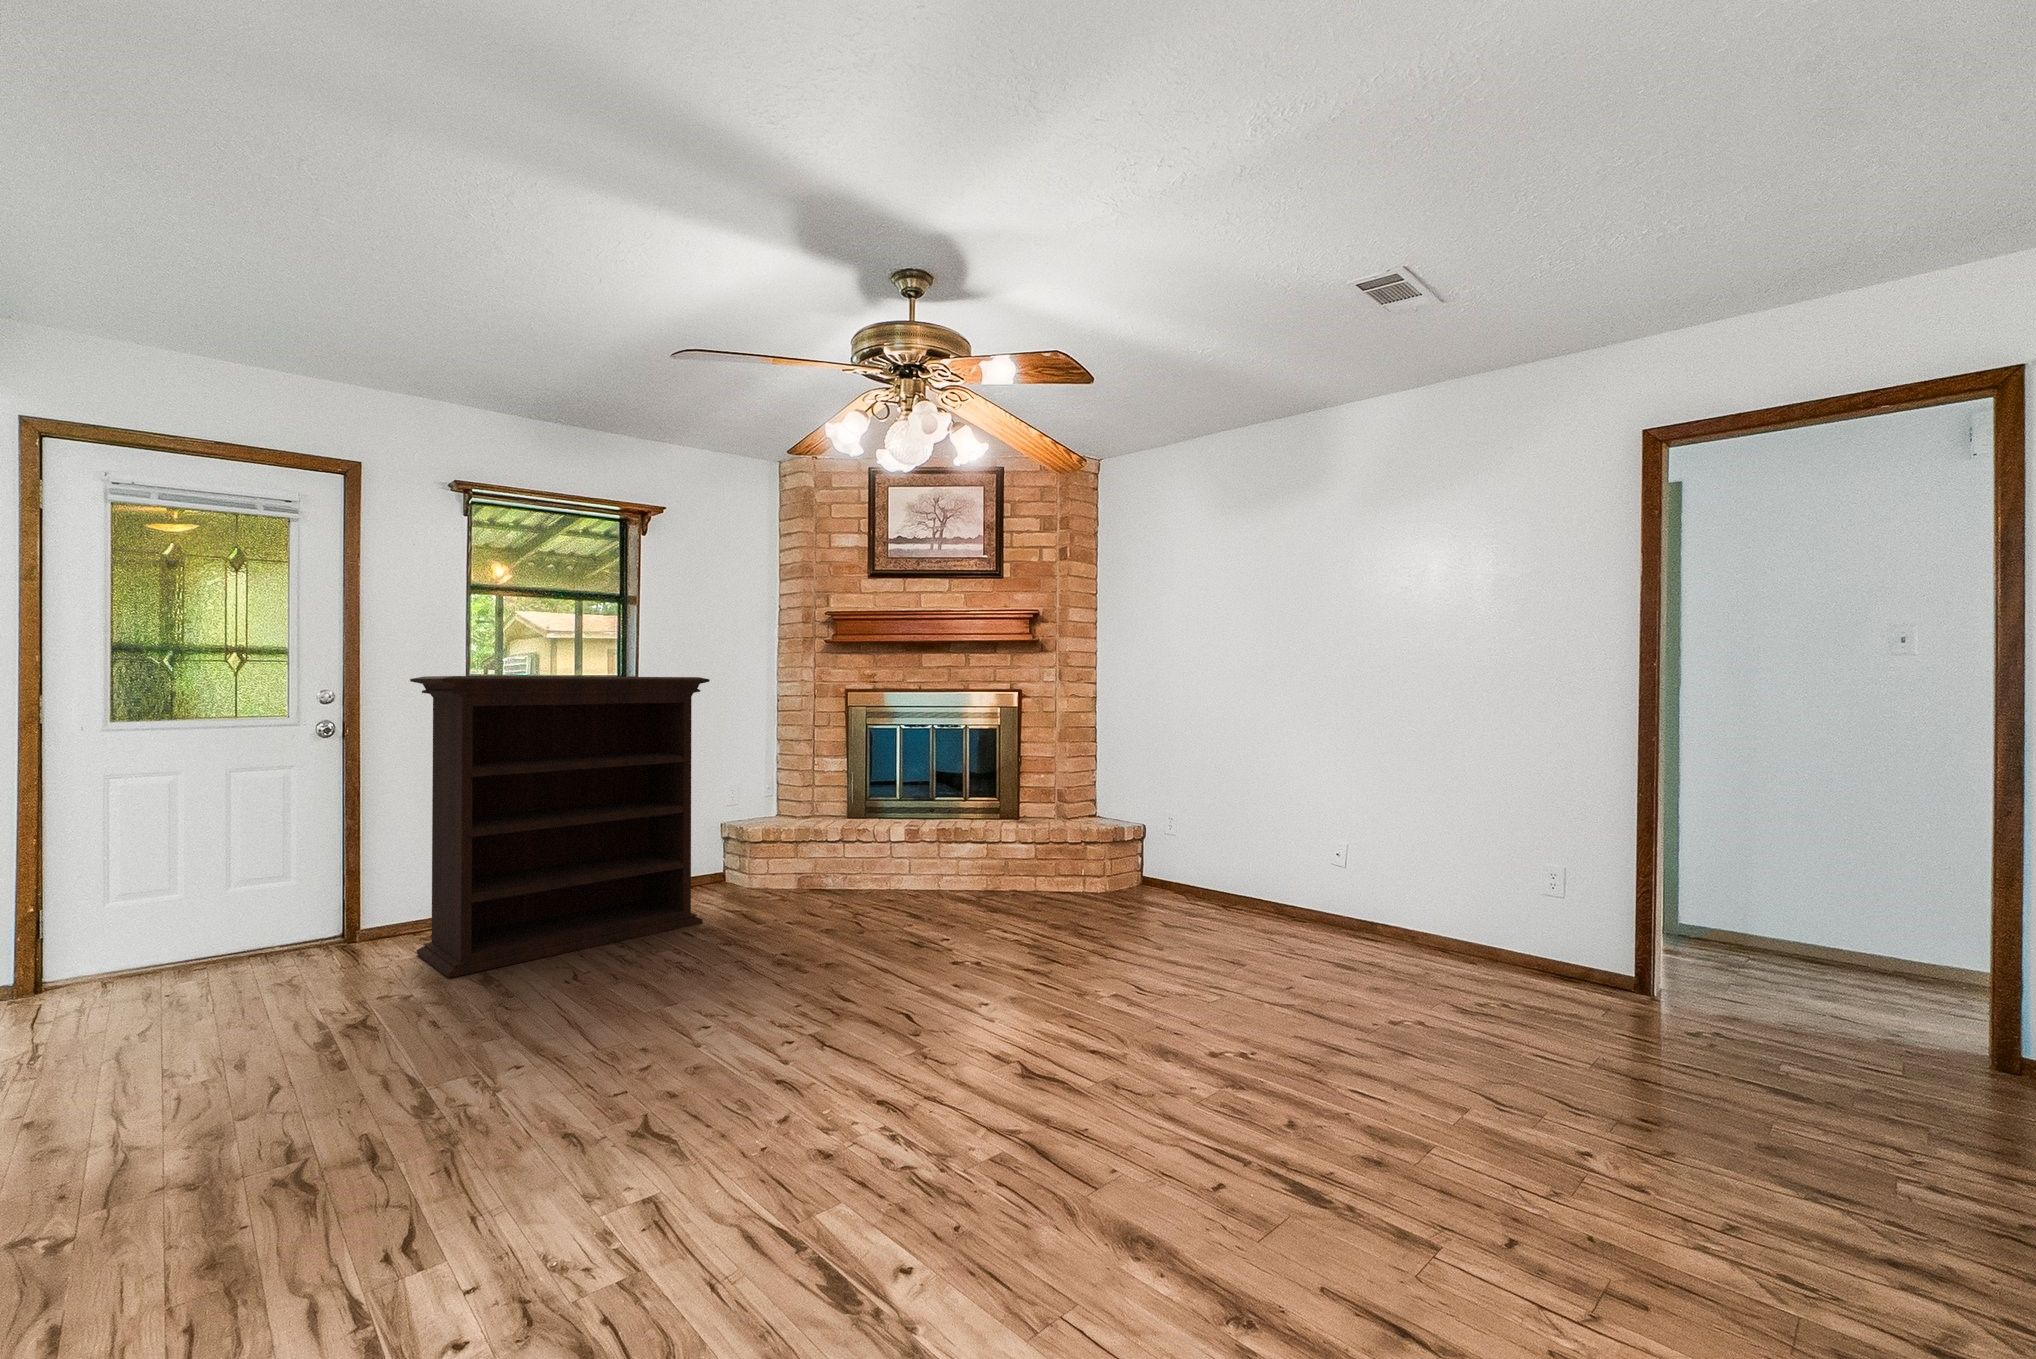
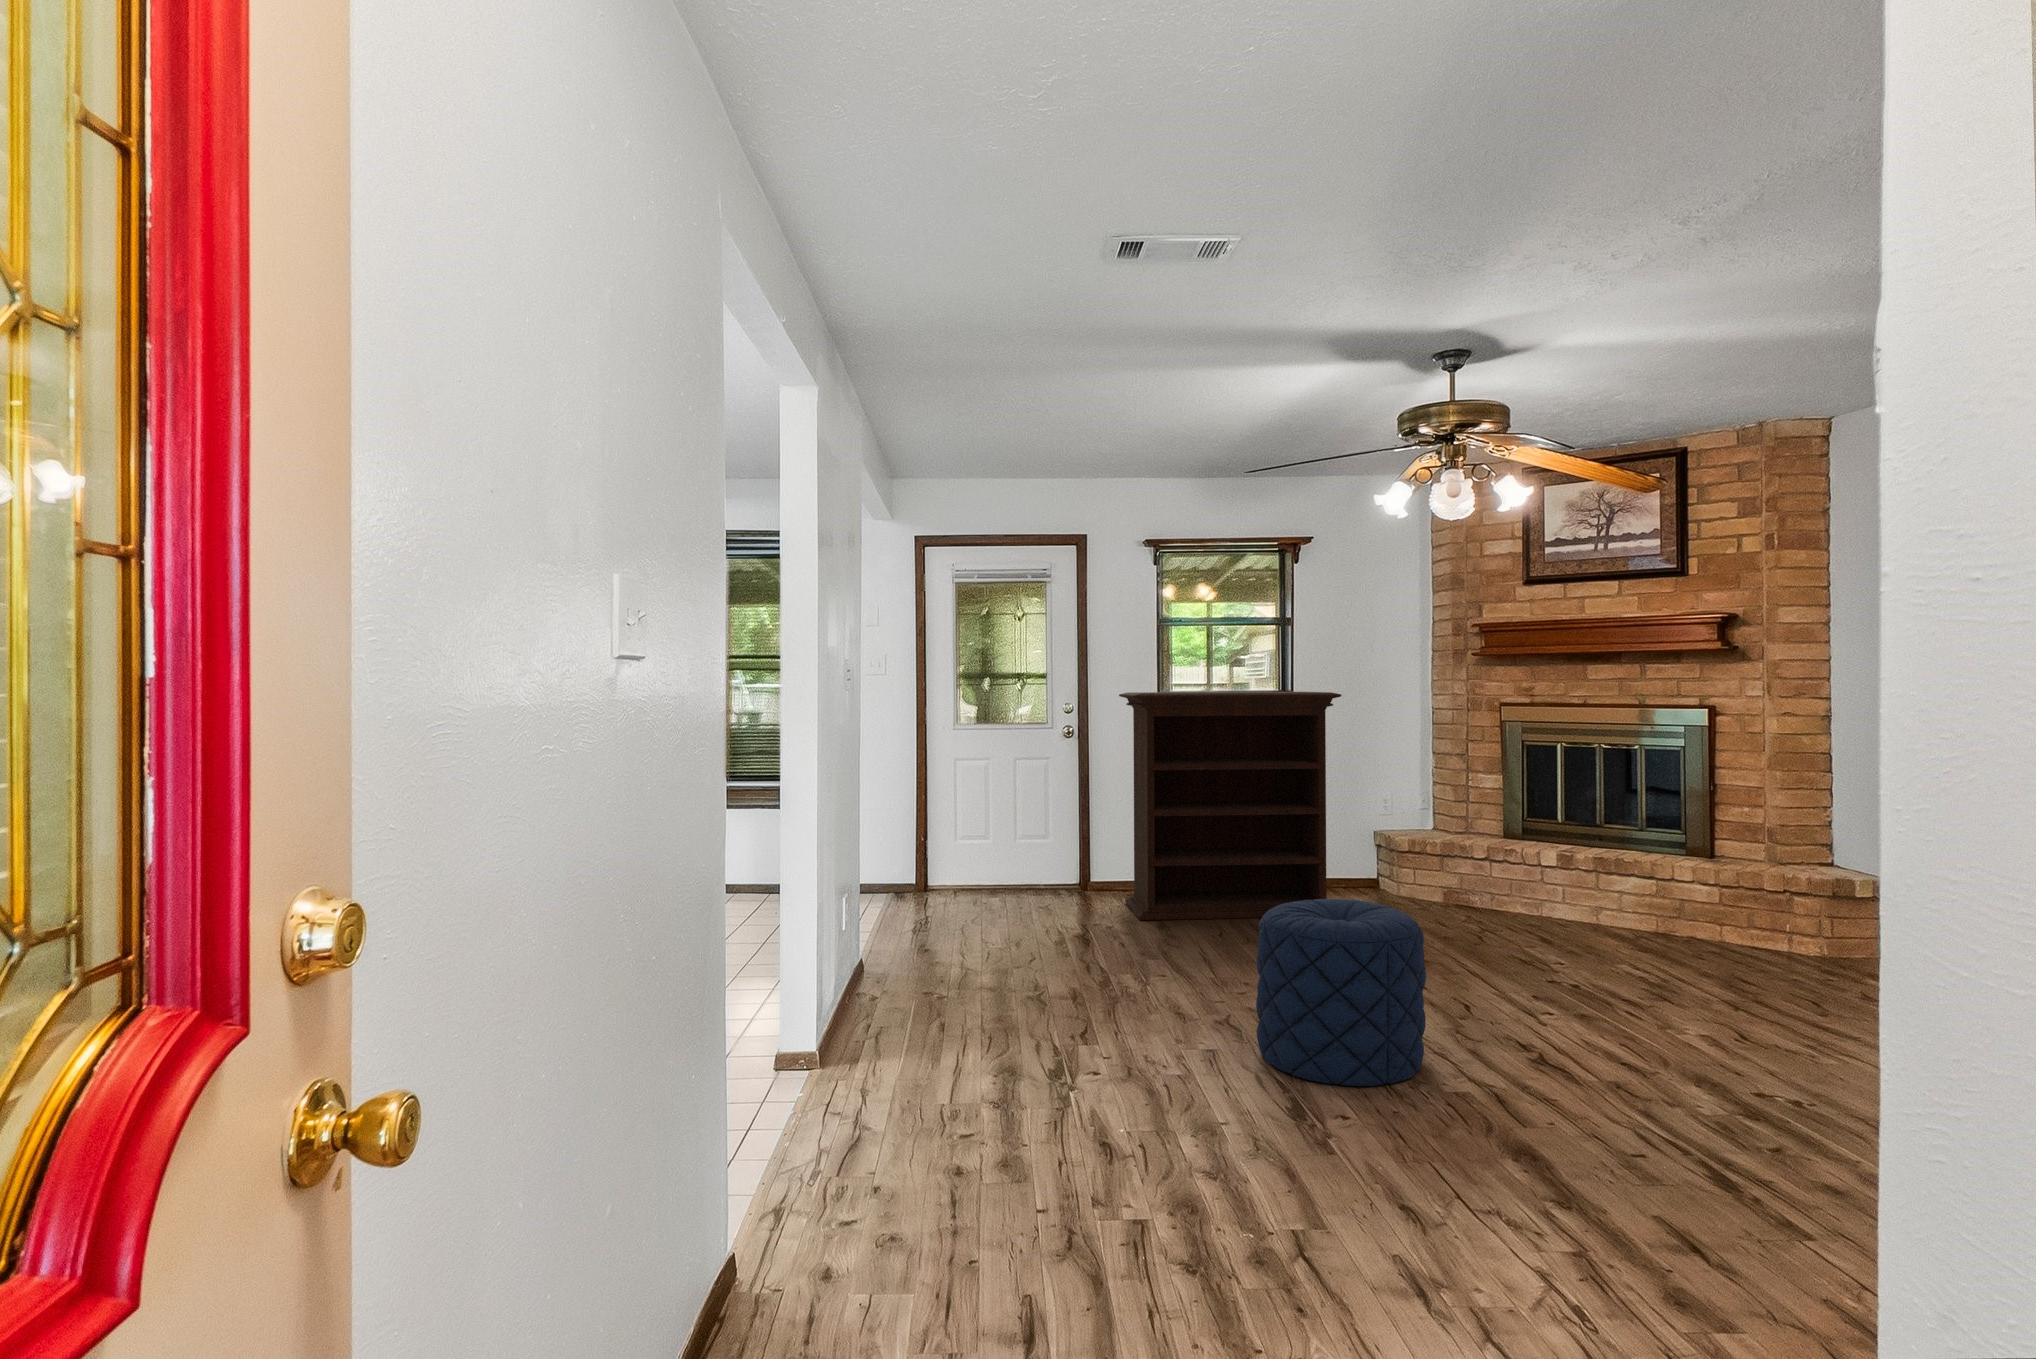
pouf: none [719,927,940,1206] -> present [1256,899,1426,1086]

